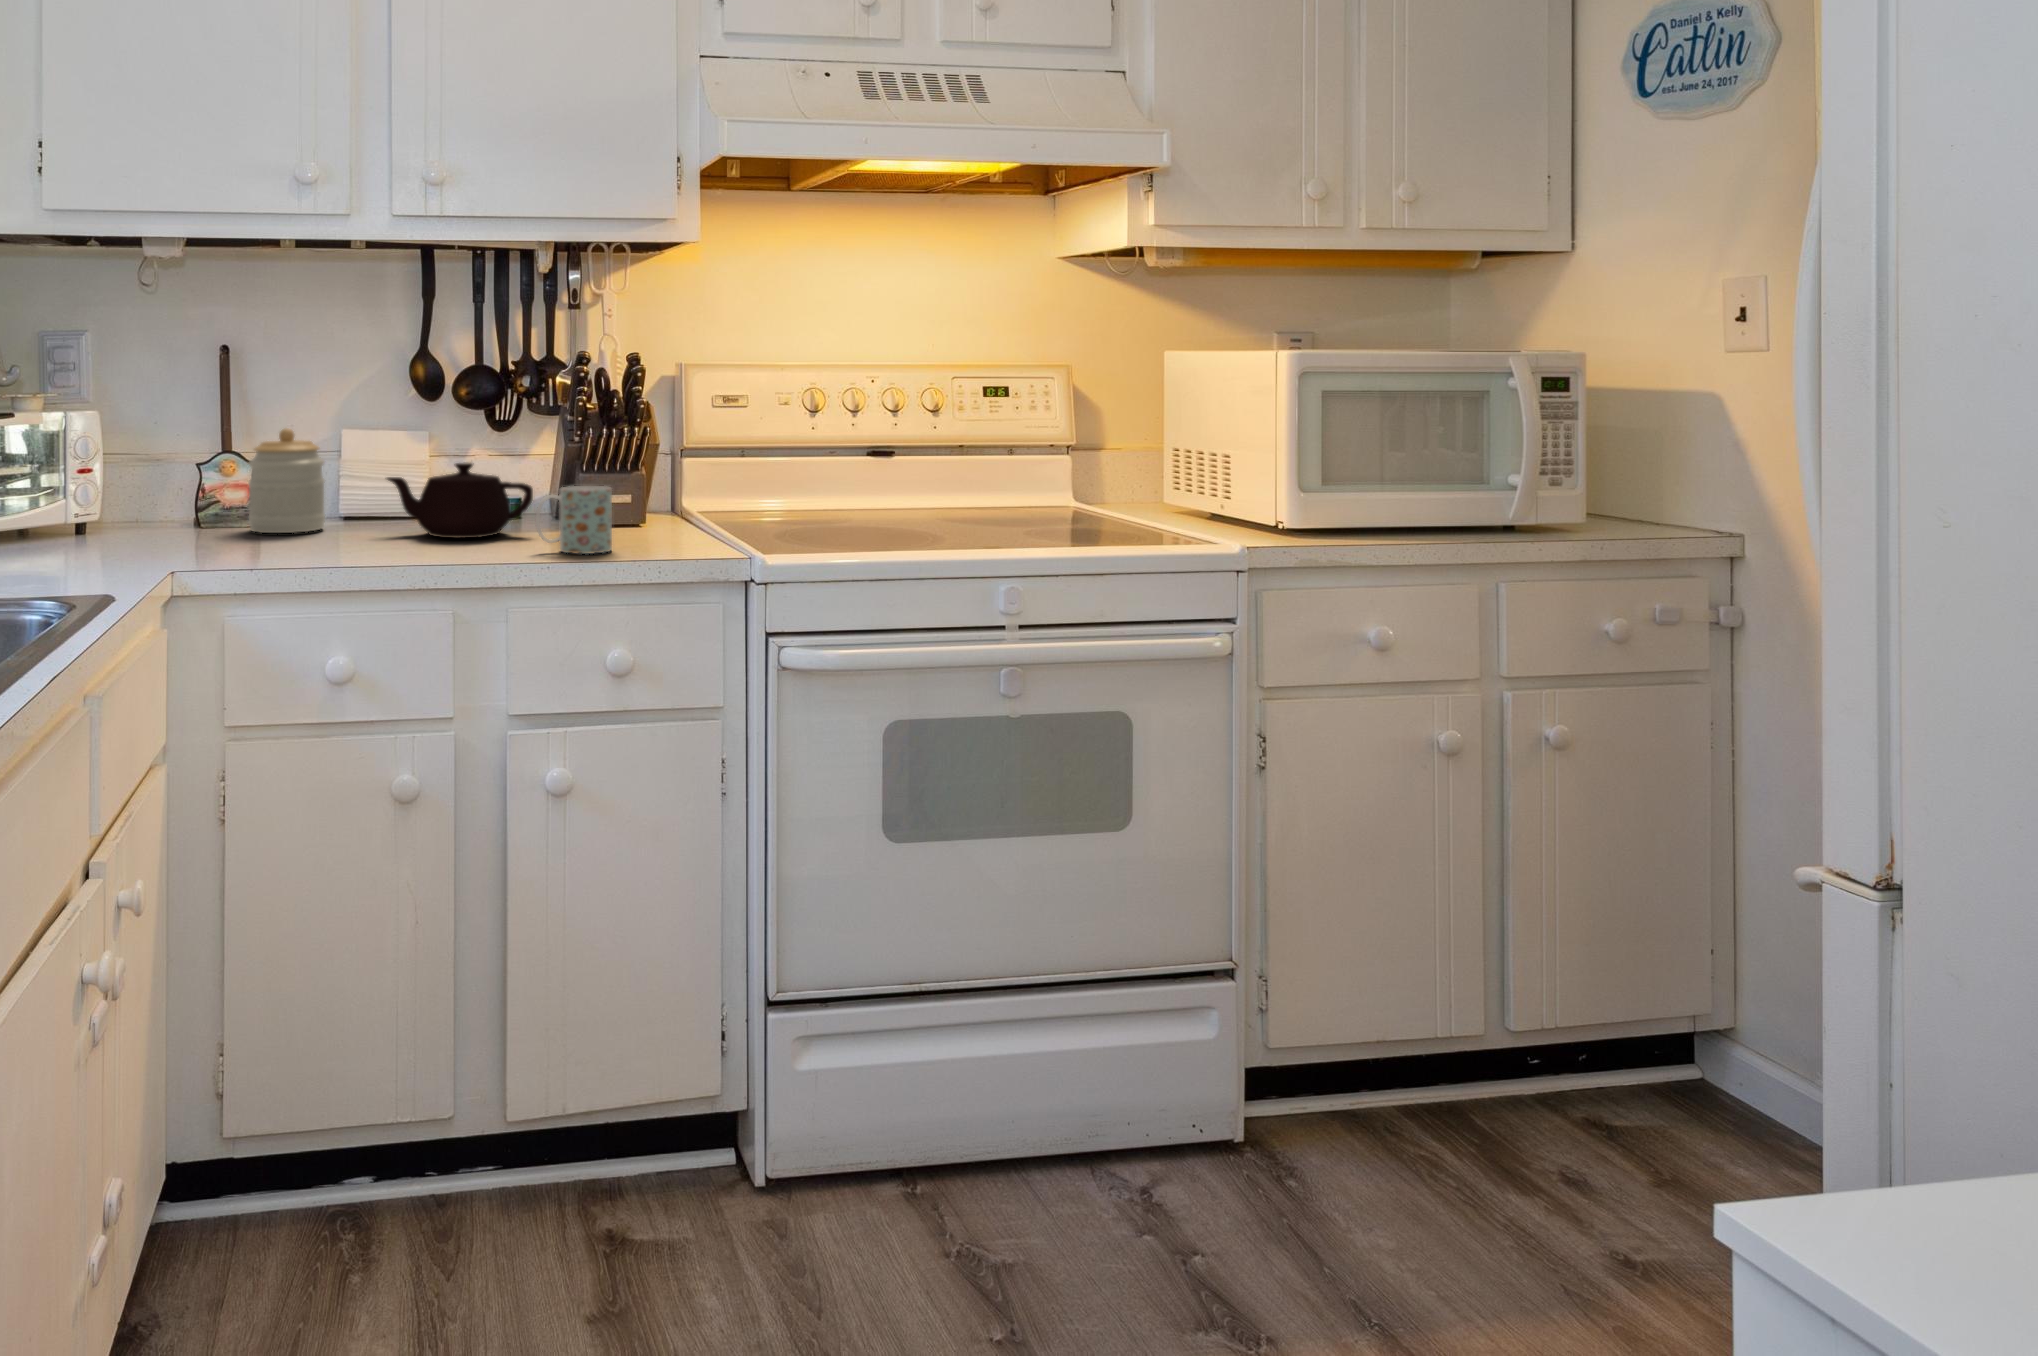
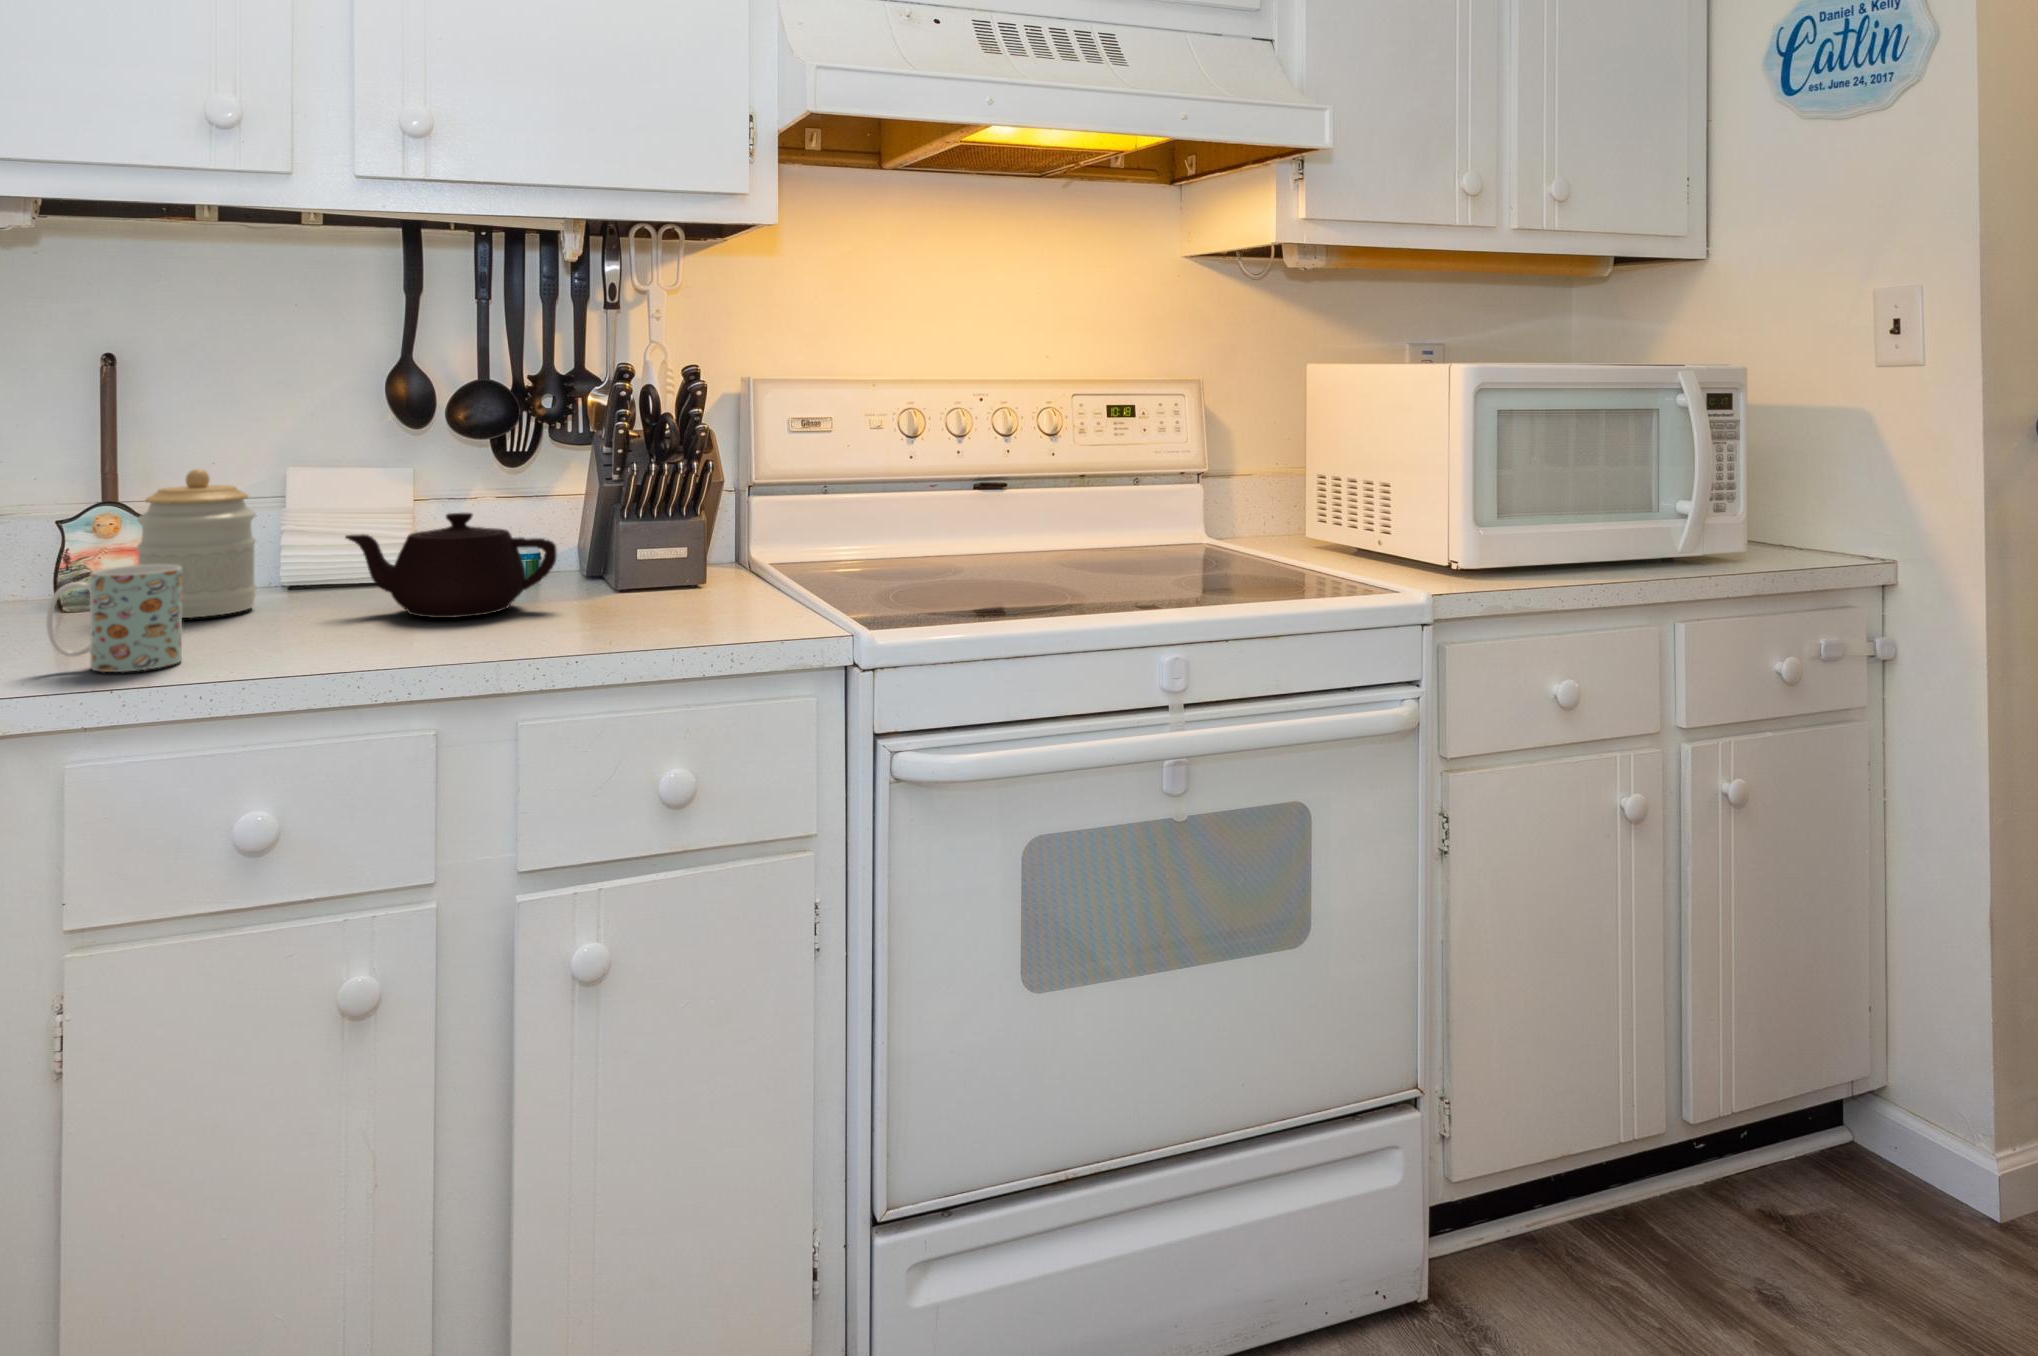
mug: present [536,486,612,554] -> present [46,564,182,672]

